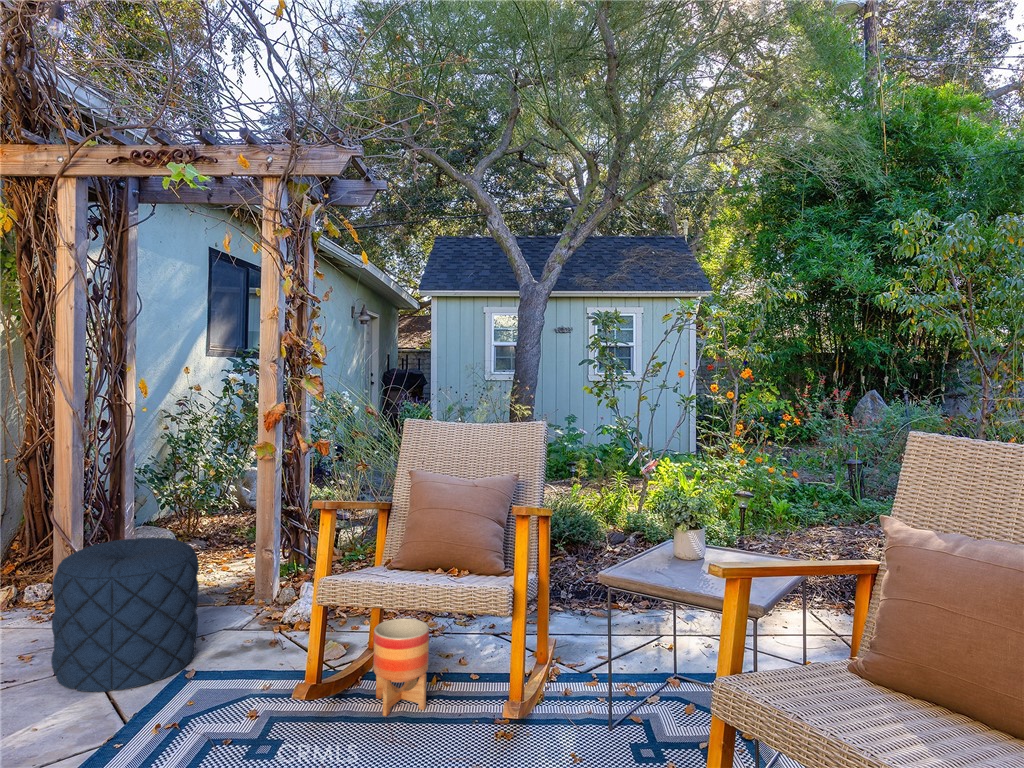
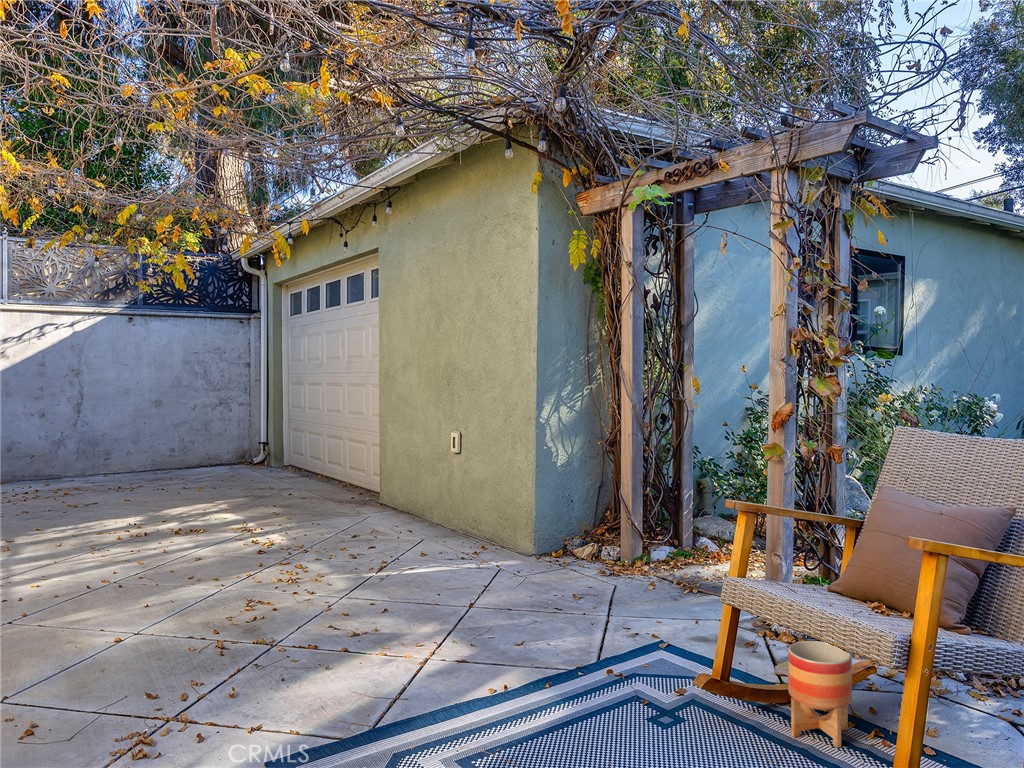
pouf: present [51,537,199,692] -> none [574,517,684,642]

